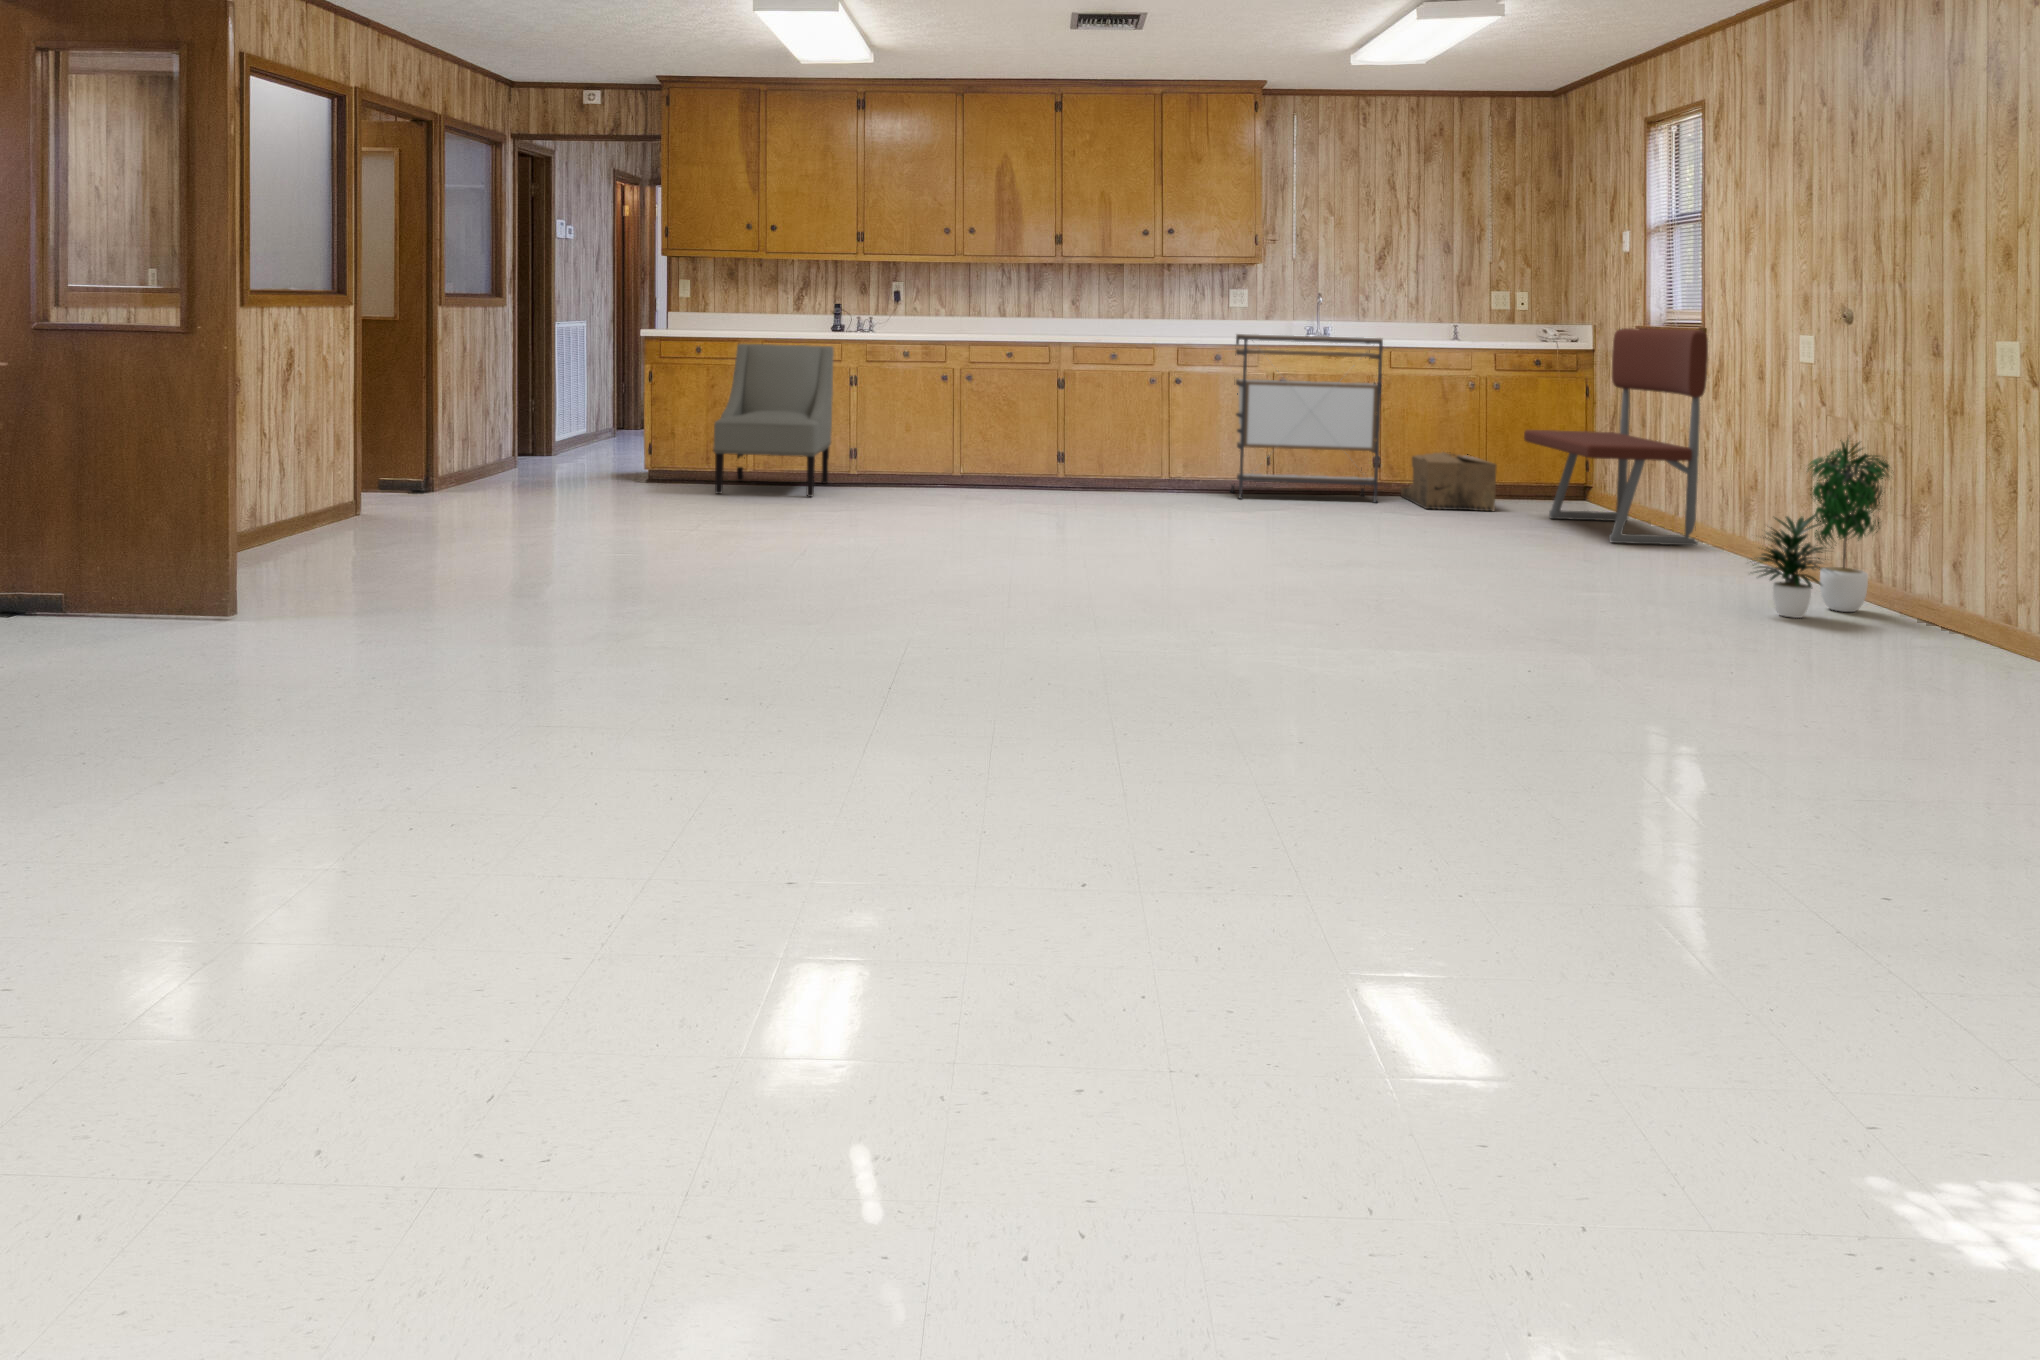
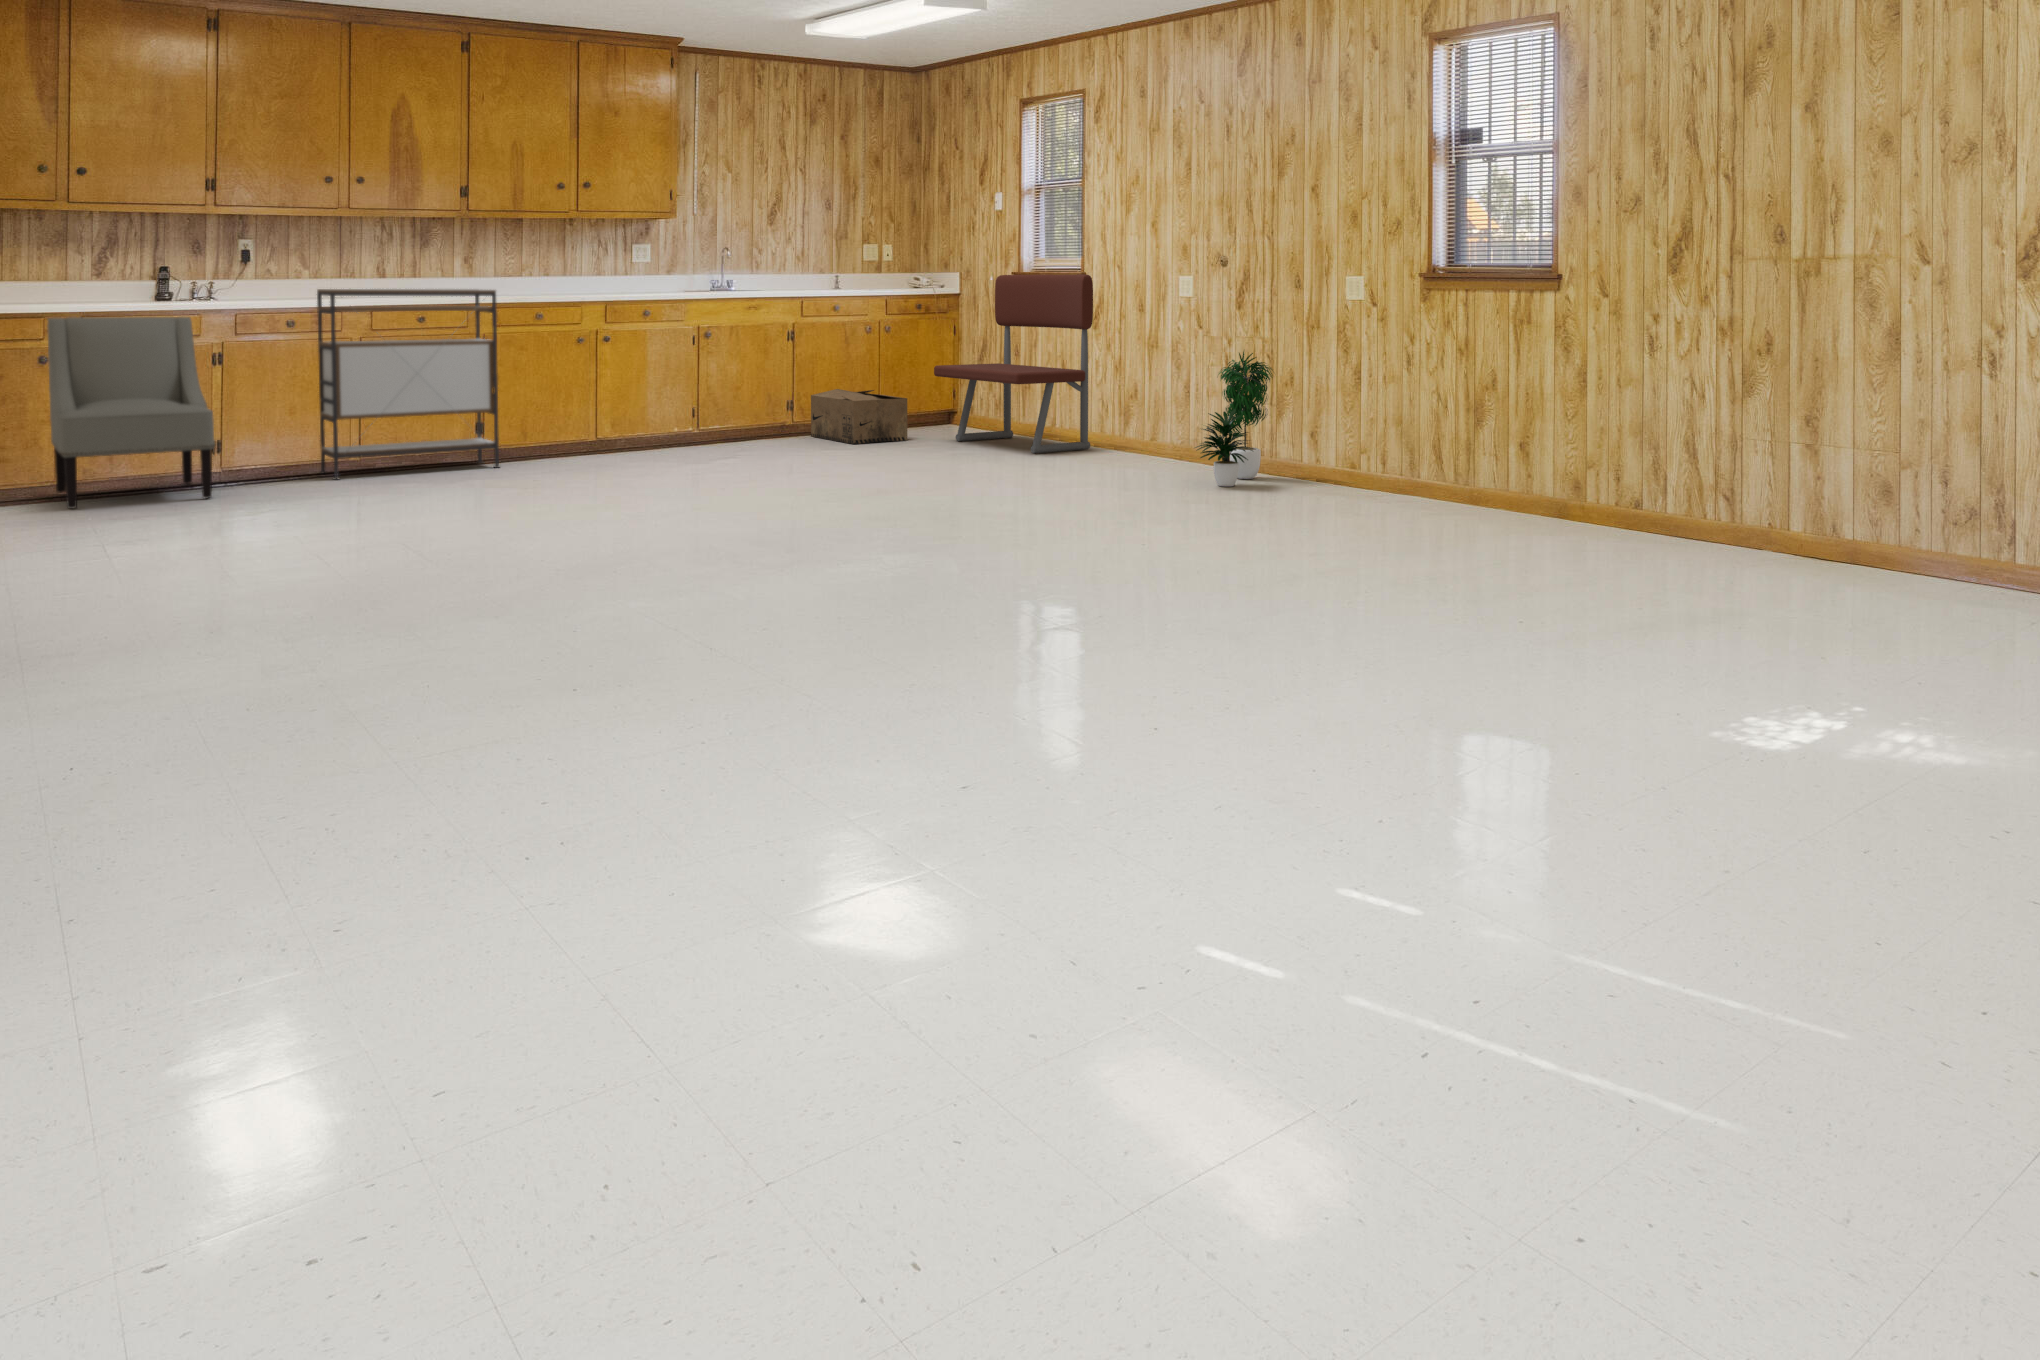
shelving unit: present [1231,334,1383,503] -> present [317,289,499,480]

